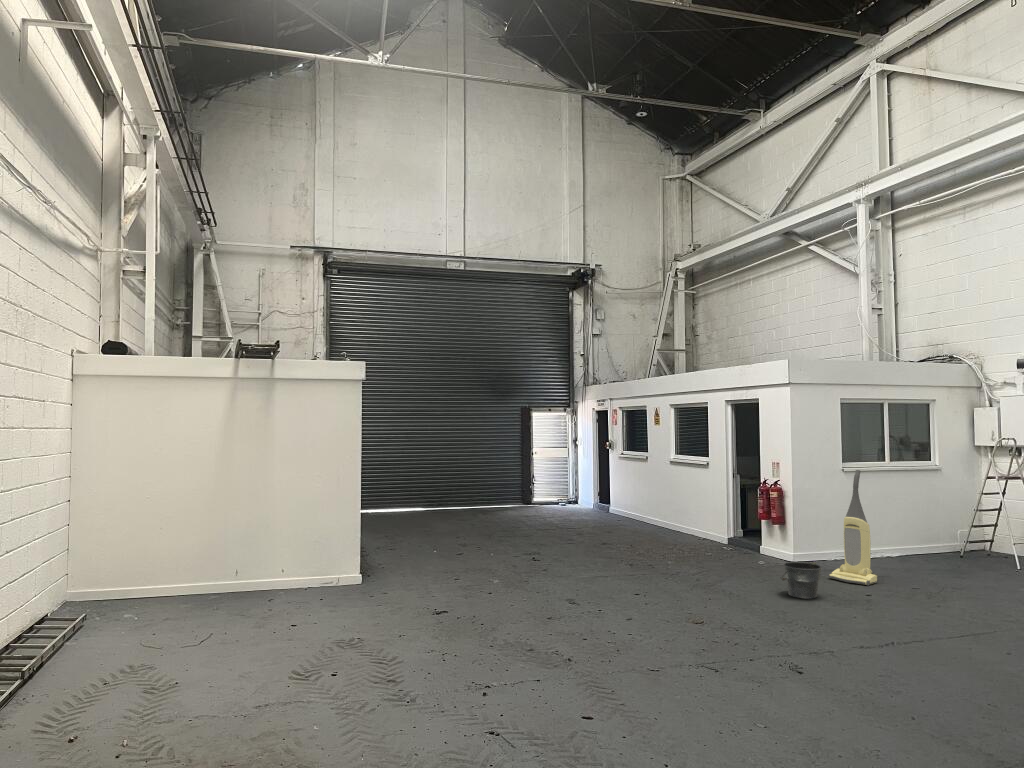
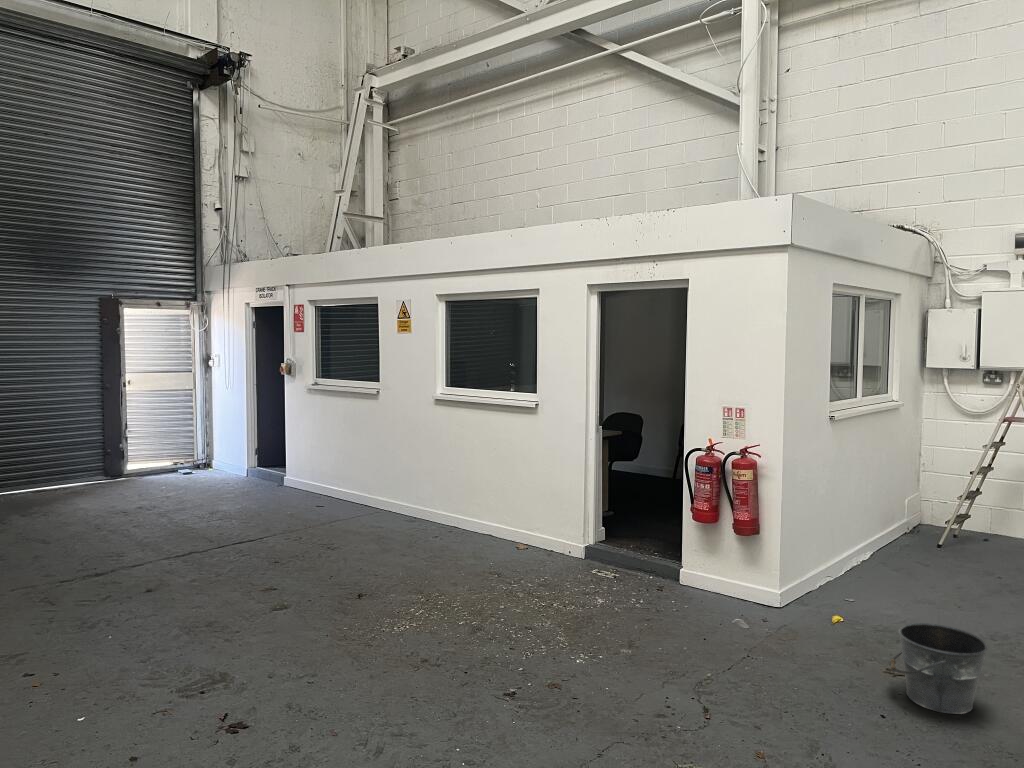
vacuum cleaner: present [828,470,878,586] -> none [858,417,945,632]

